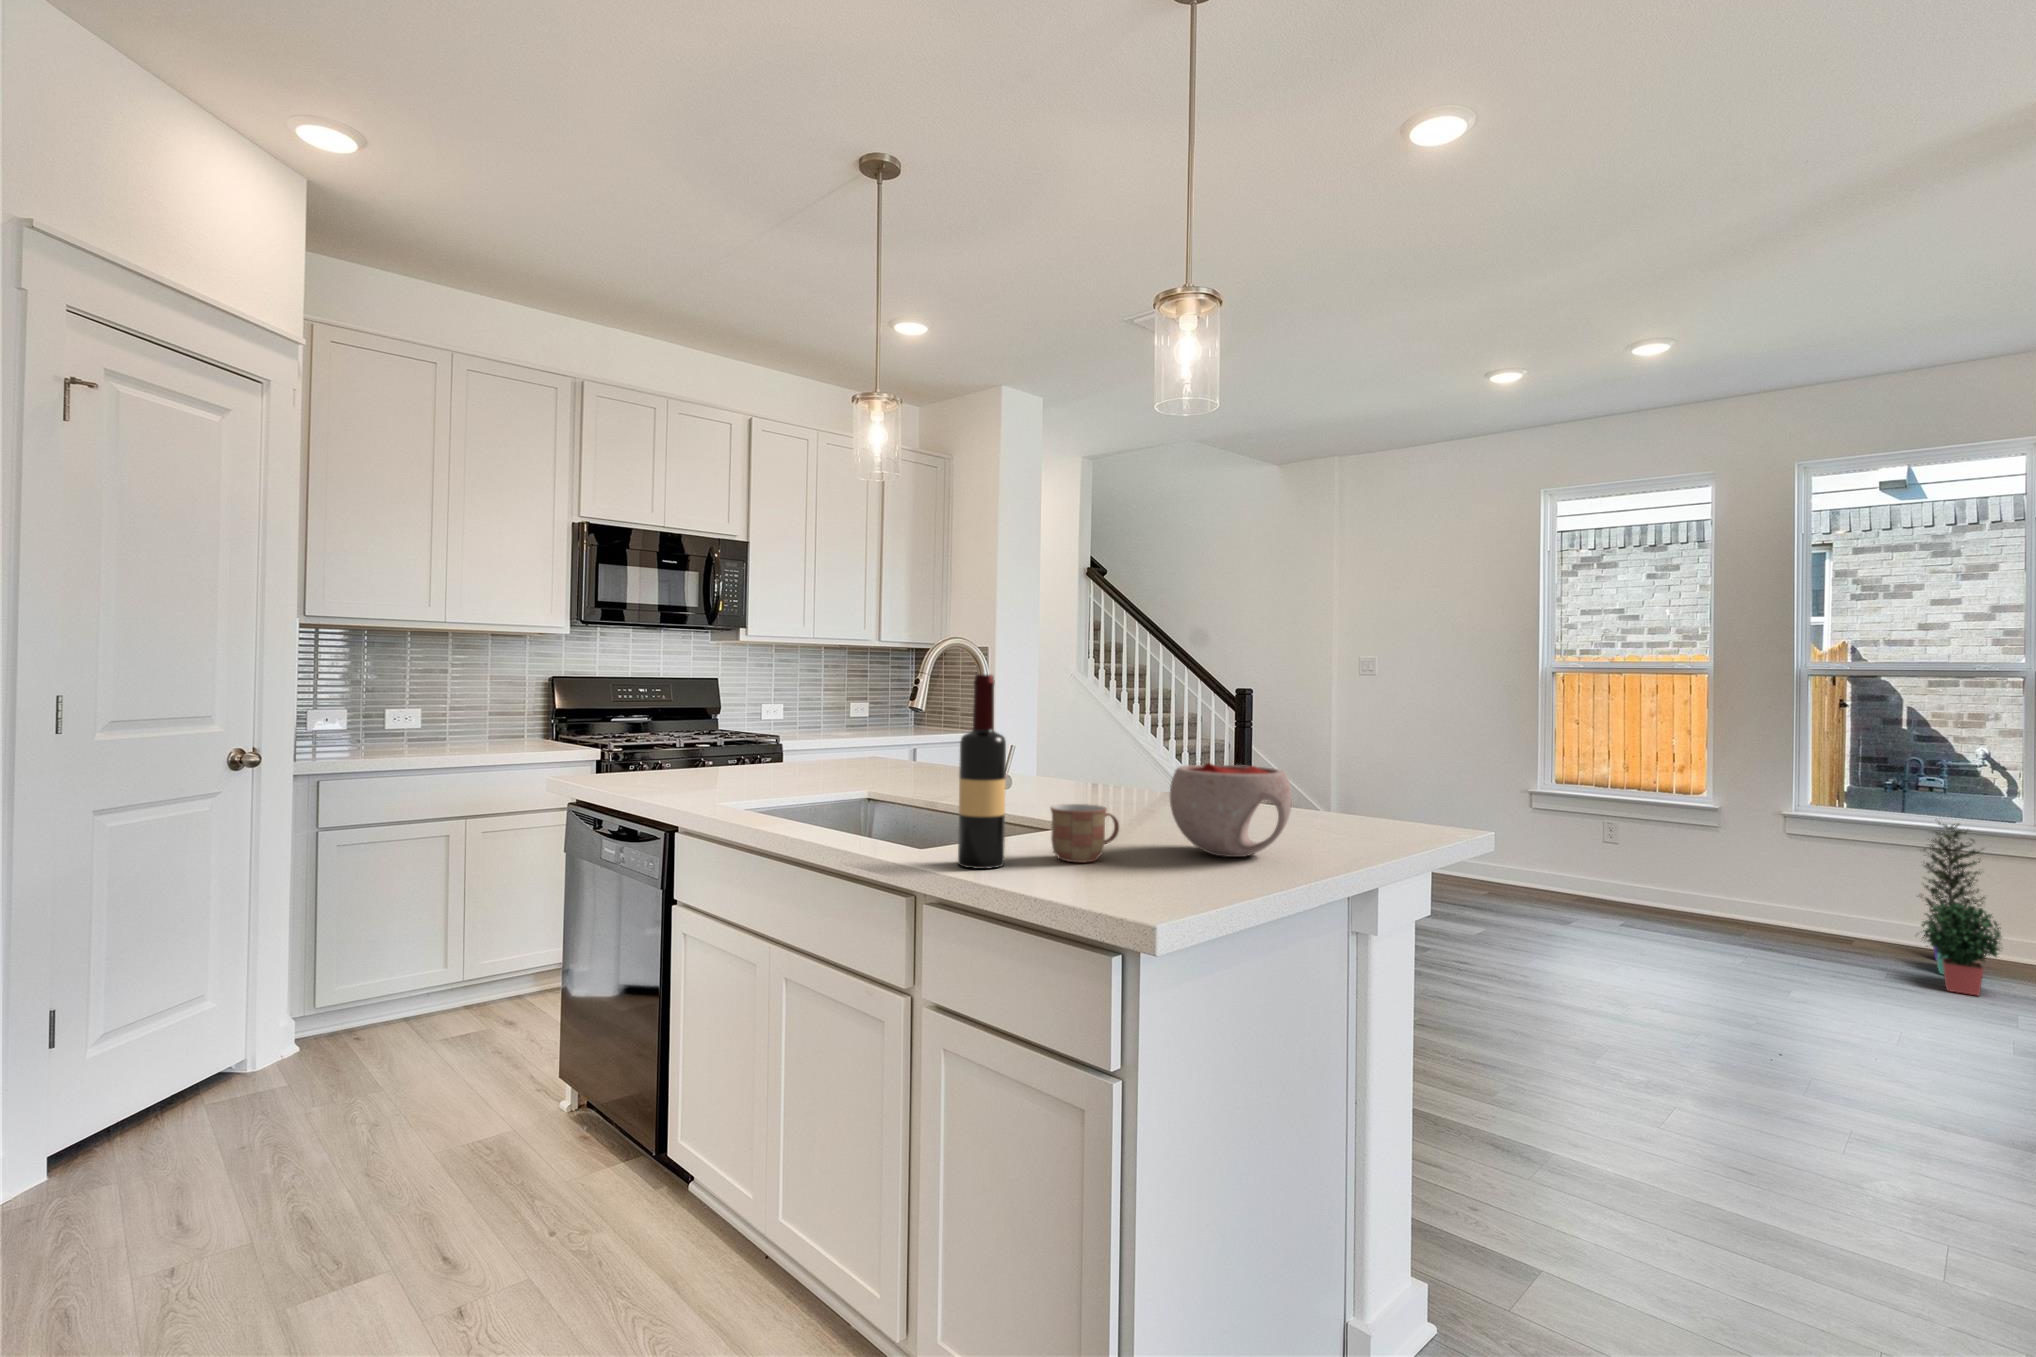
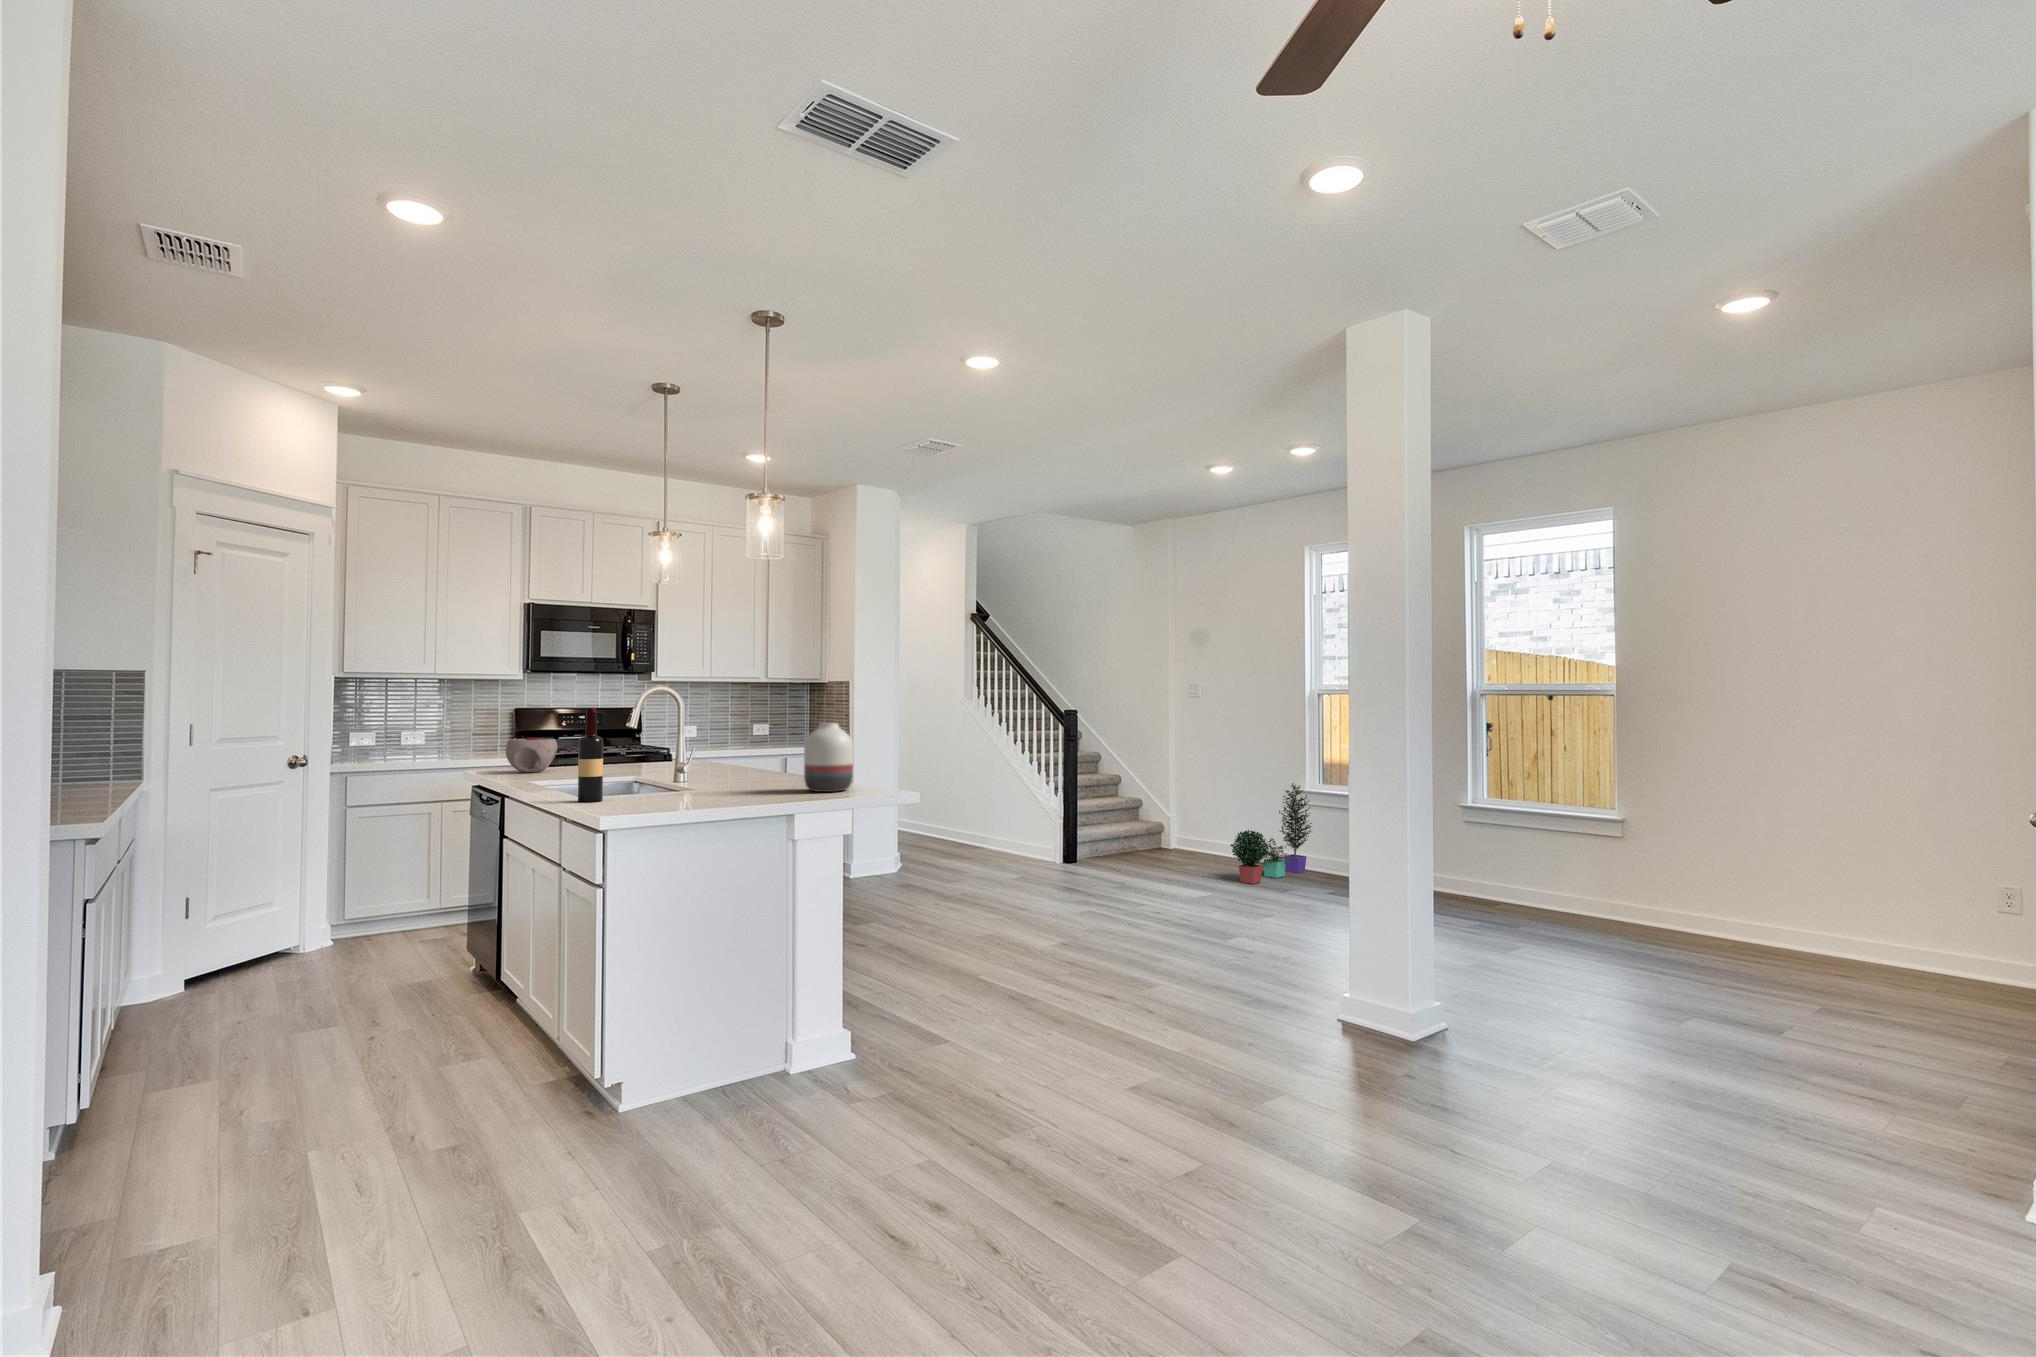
vase: none [1302,708,1395,836] -> present [804,723,853,792]
bowl: present [1170,763,1292,857] -> present [506,737,558,773]
mug: present [1051,804,1119,863] -> none [629,773,668,800]
potted plant: present [1915,821,2001,995] -> present [1230,783,1311,884]

